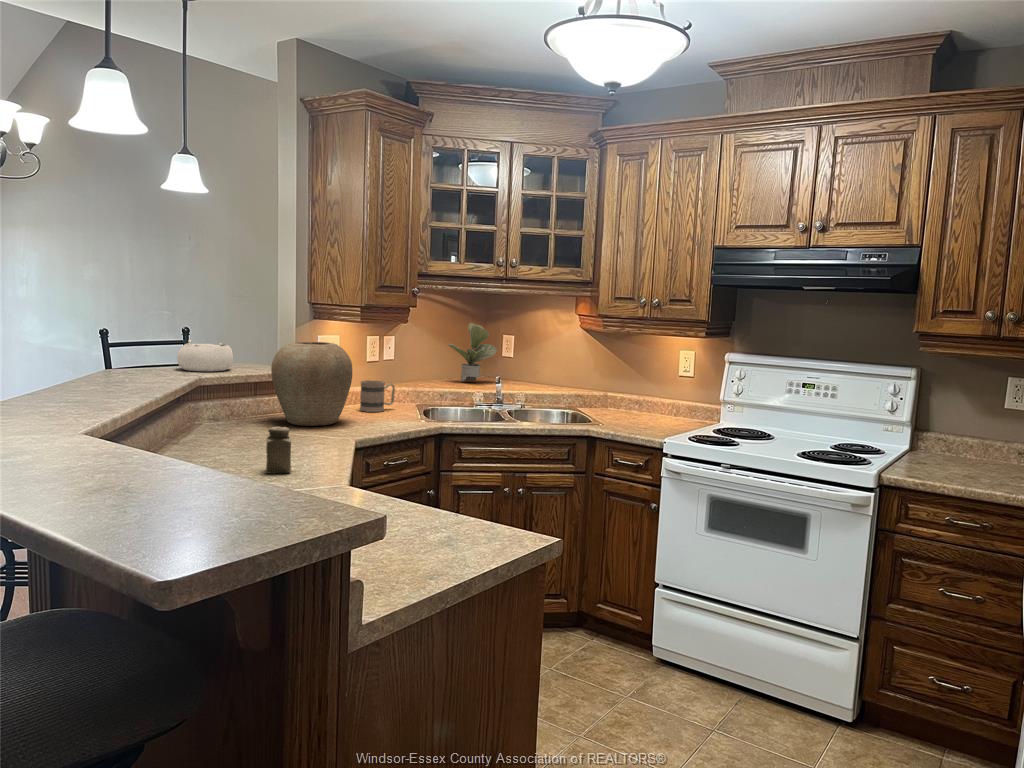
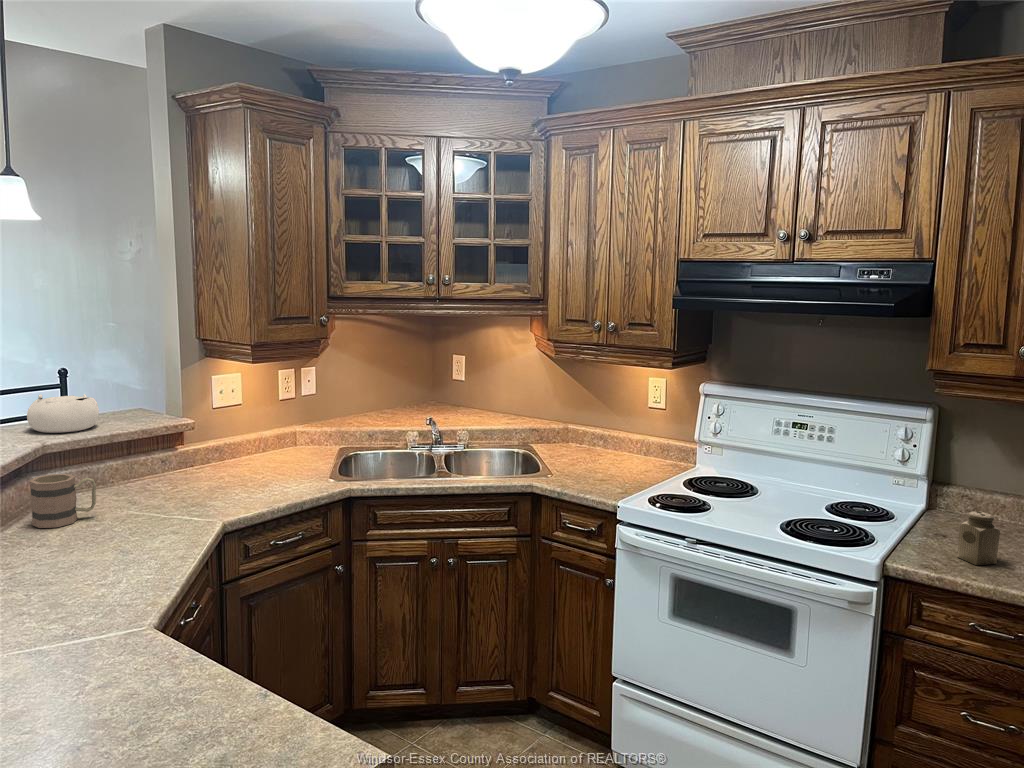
potted plant: present [448,323,497,381] -> none [382,346,440,415]
vase: present [271,342,352,426] -> none [133,393,237,499]
mug: present [360,380,395,412] -> present [29,474,96,528]
salt shaker: present [266,427,291,473] -> present [957,512,1000,565]

